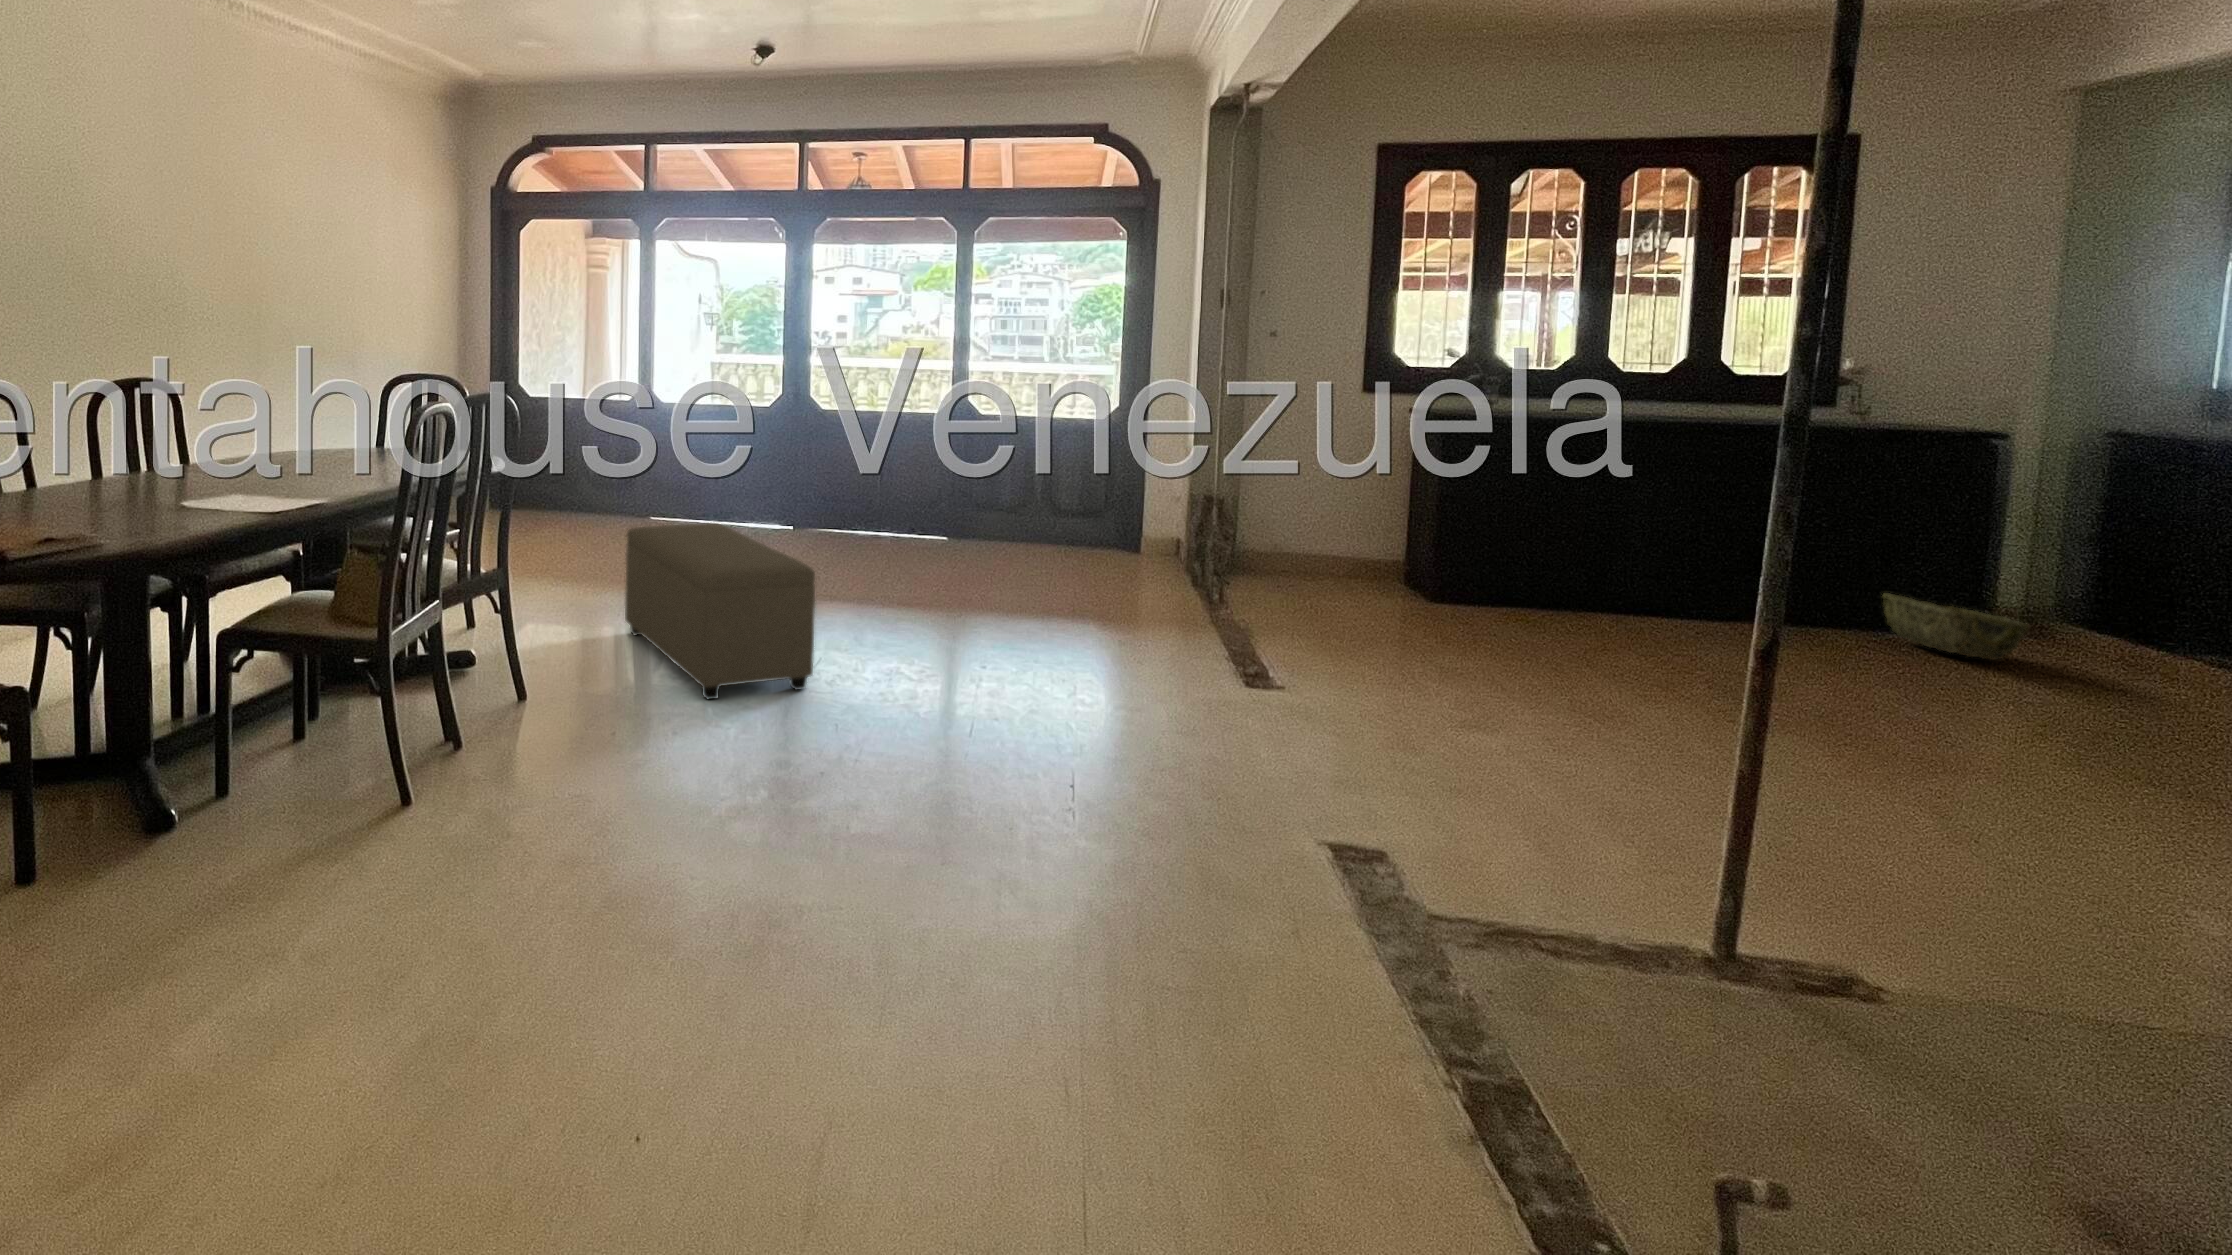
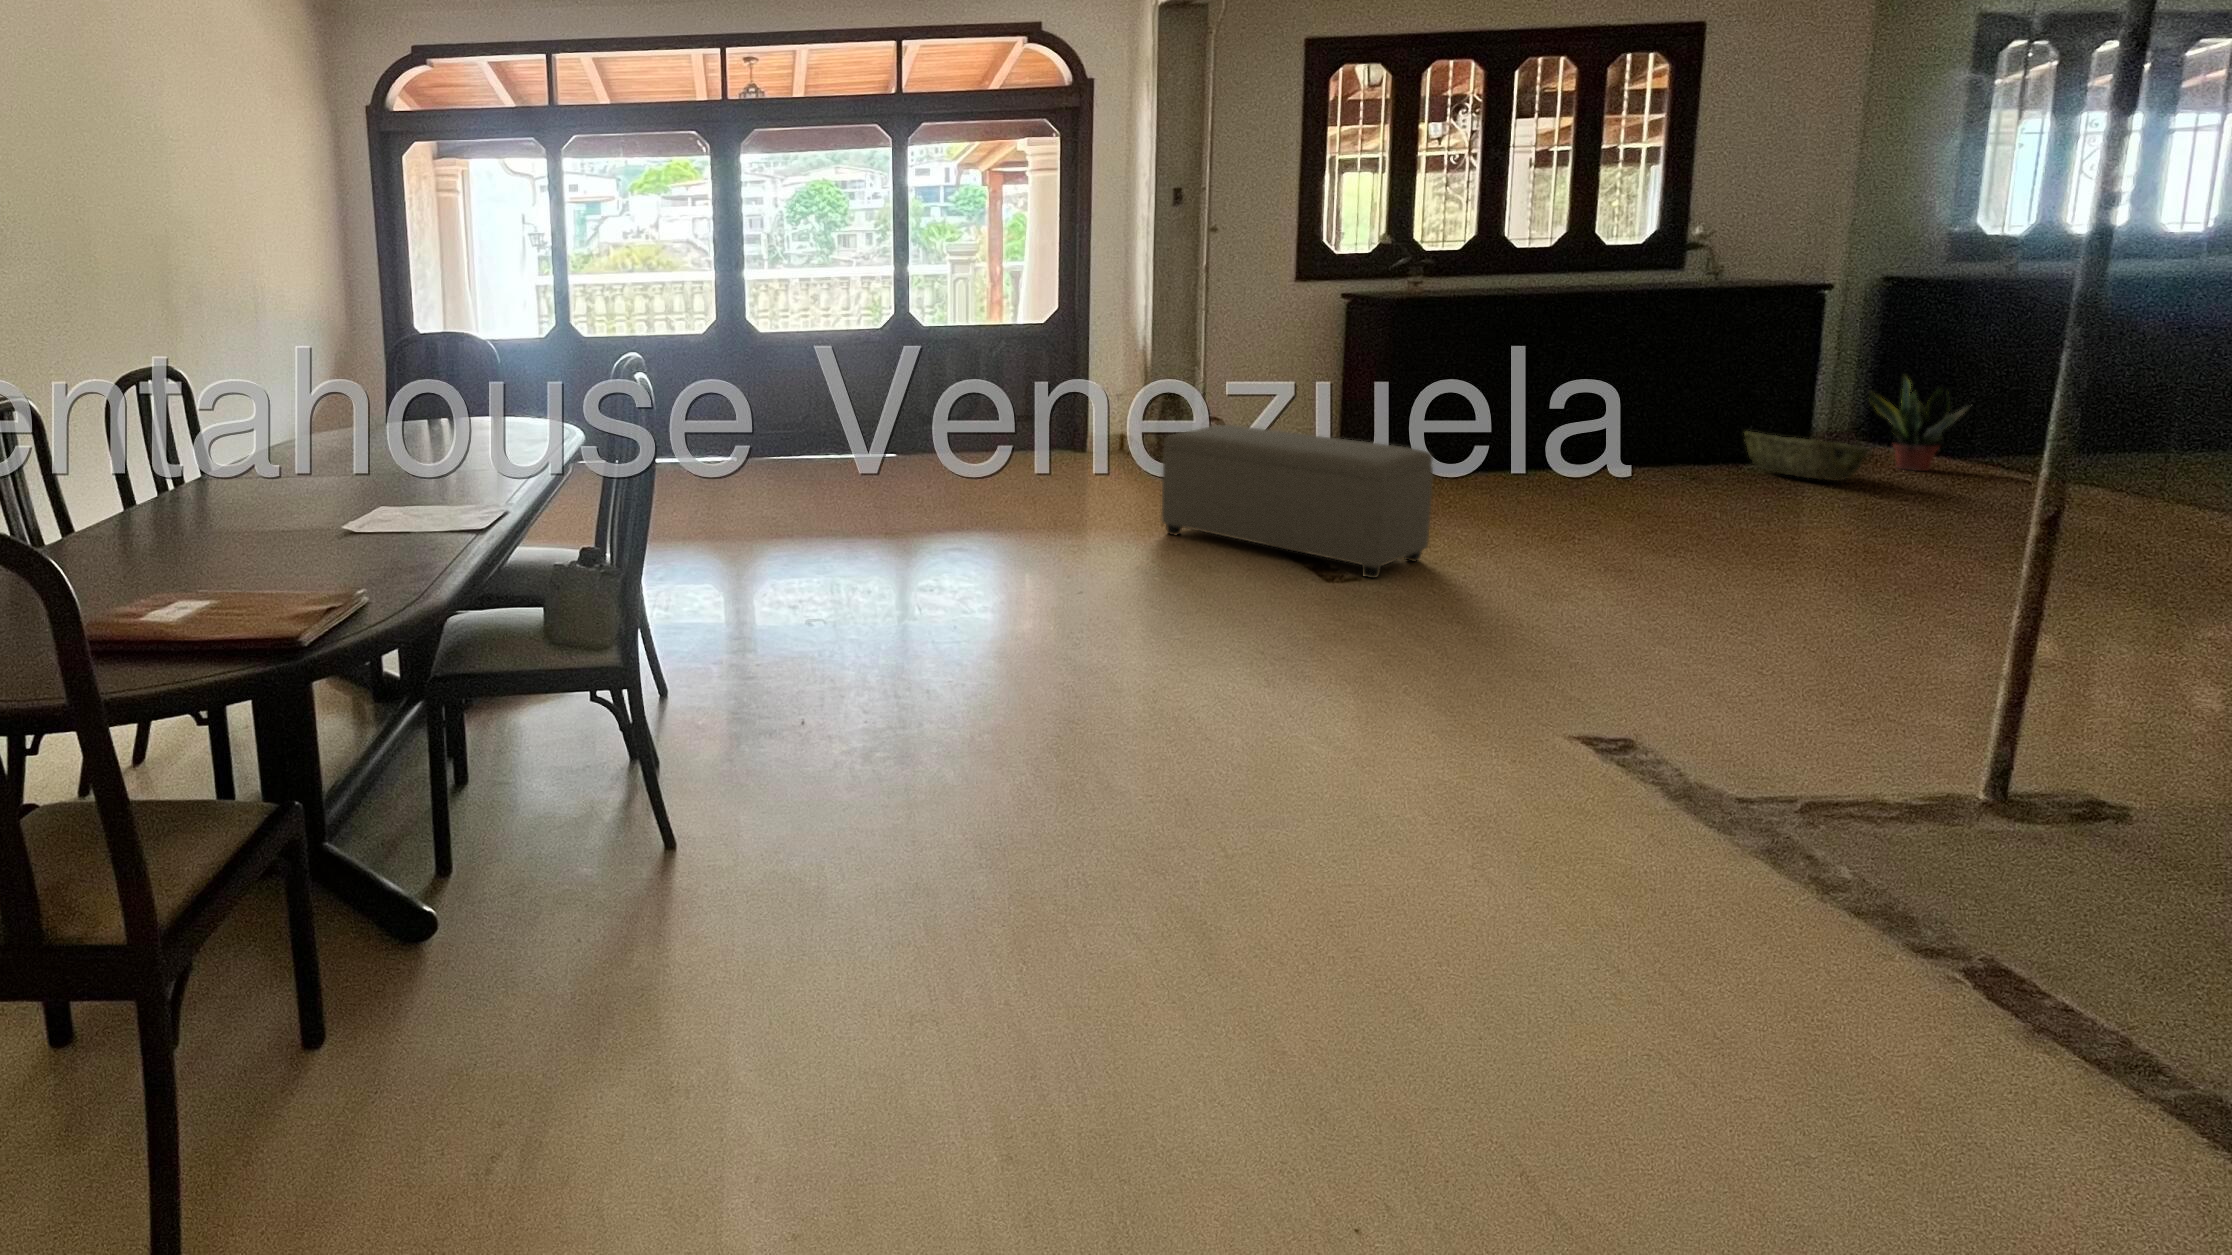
ottoman: present [625,523,815,699] -> present [1162,425,1433,578]
potted plant: none [2059,545,2195,663] -> present [1869,376,1967,471]

